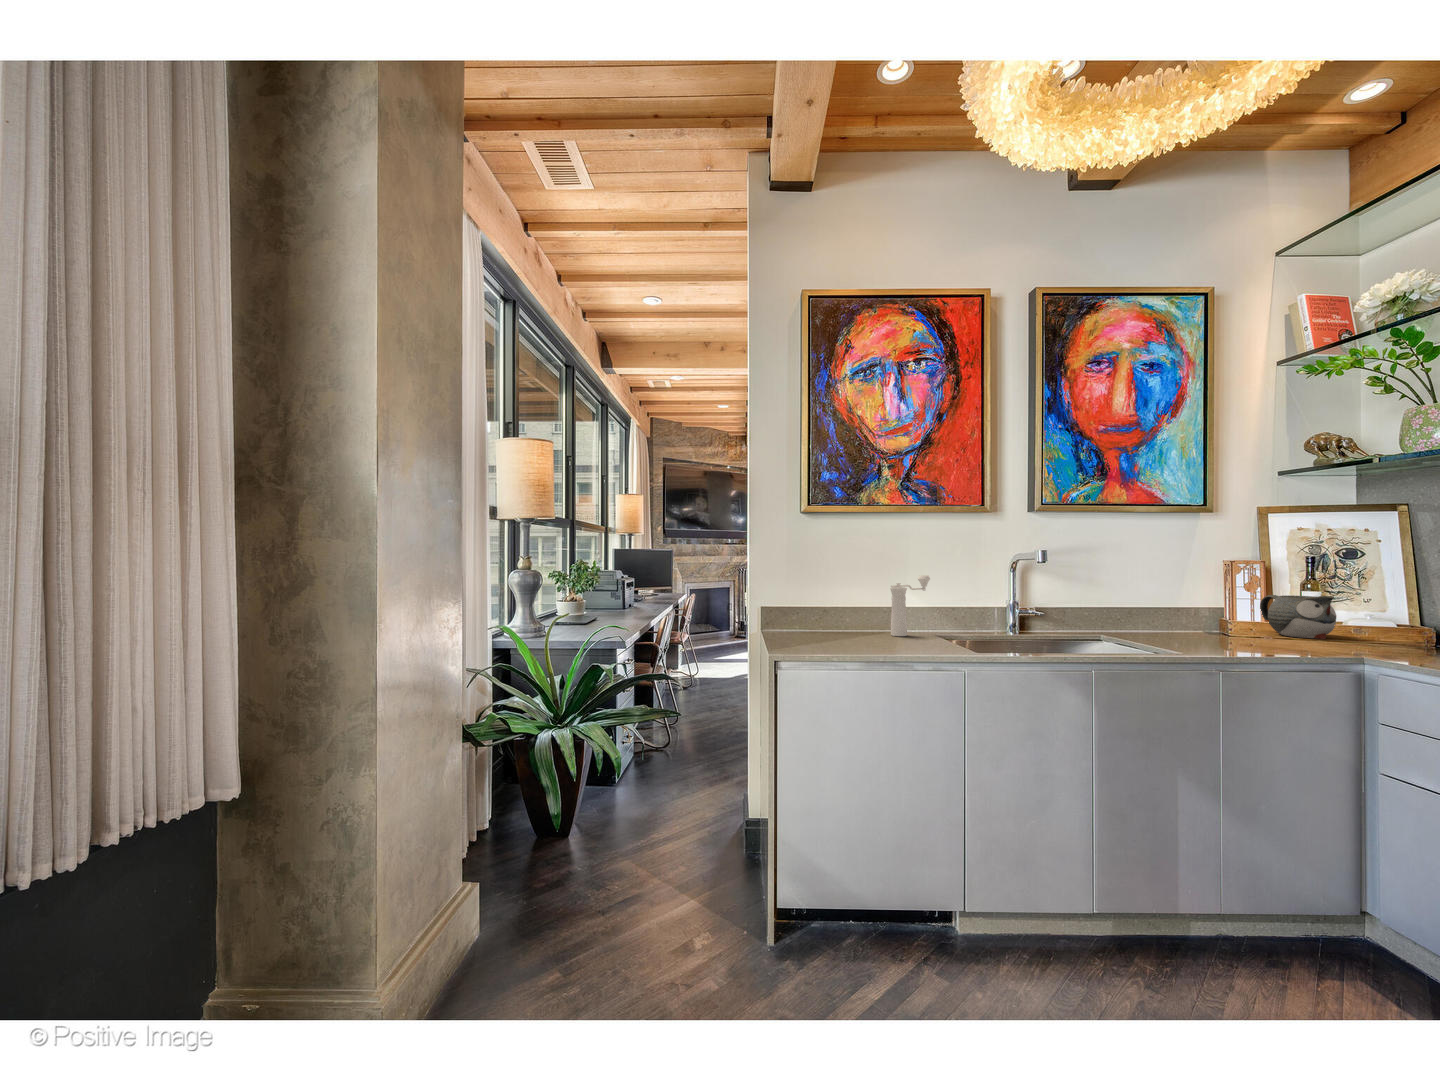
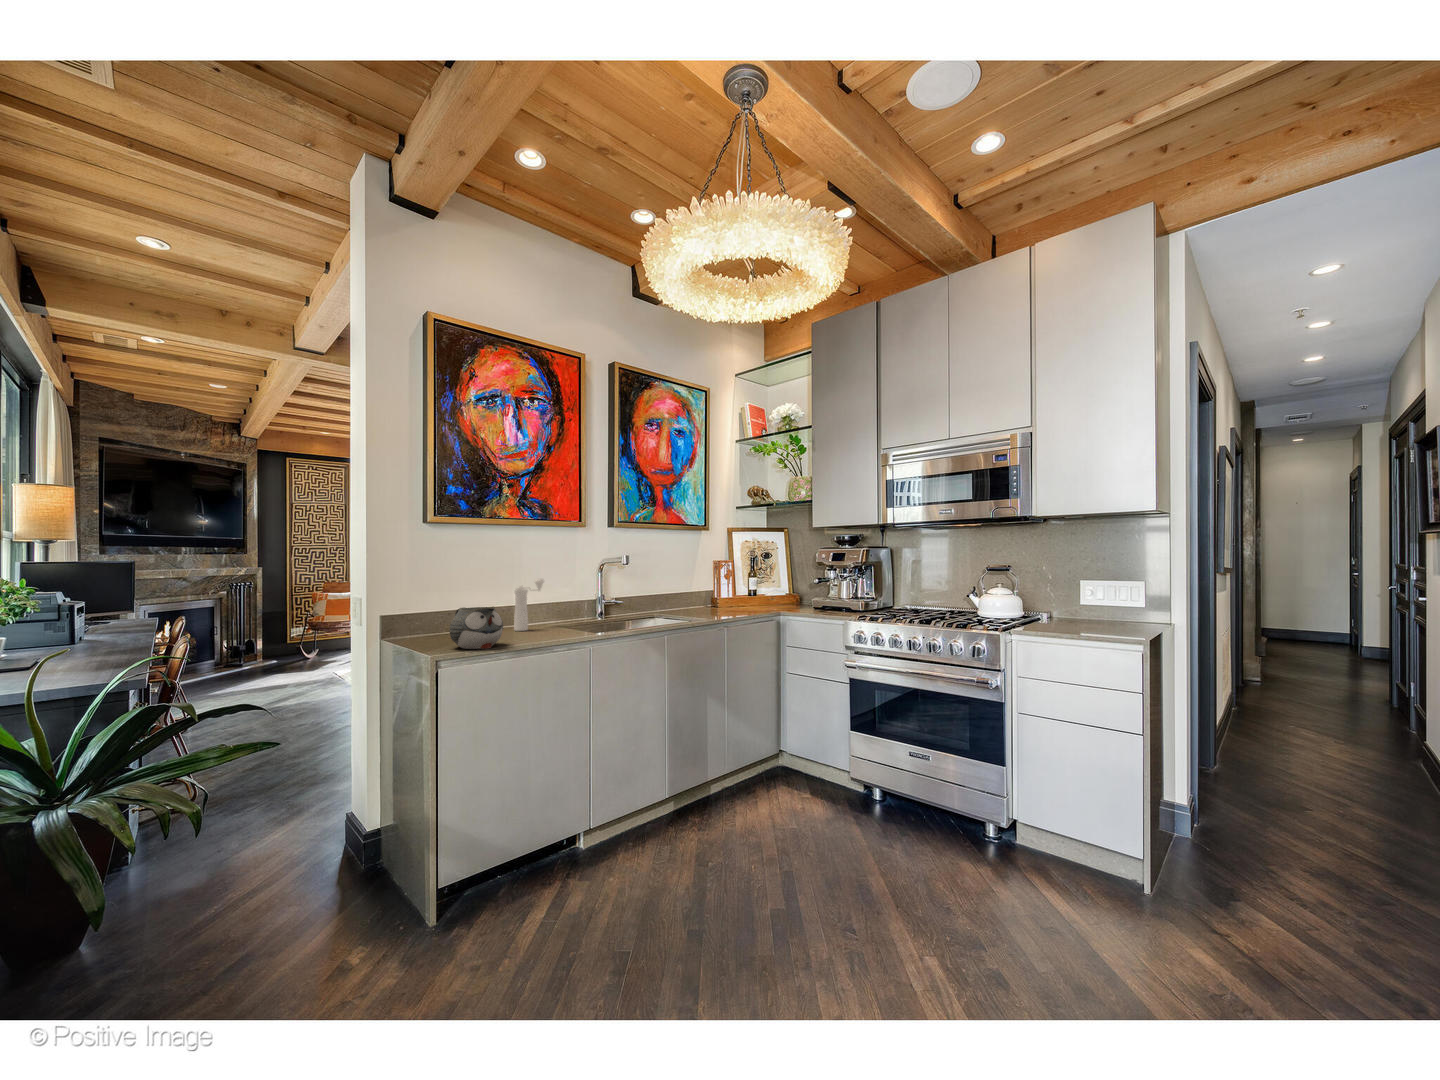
teapot: present [1260,595,1336,639] -> present [449,607,503,649]

